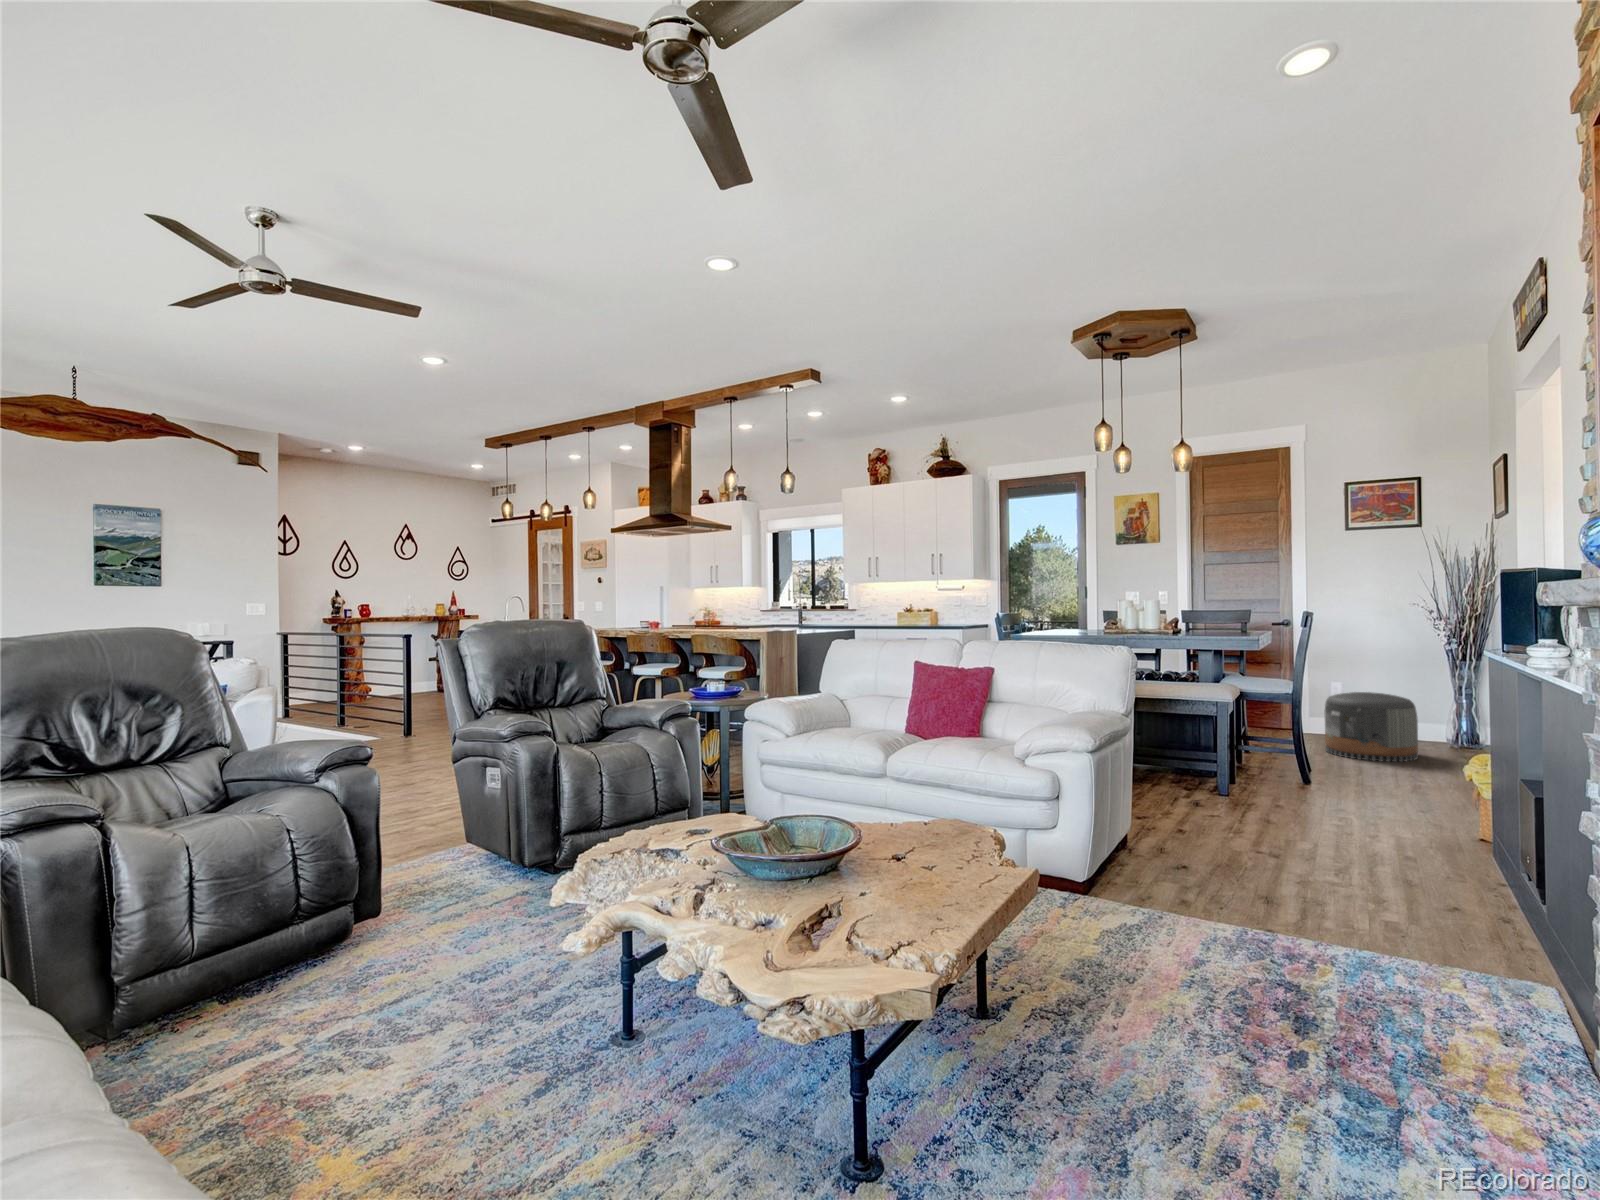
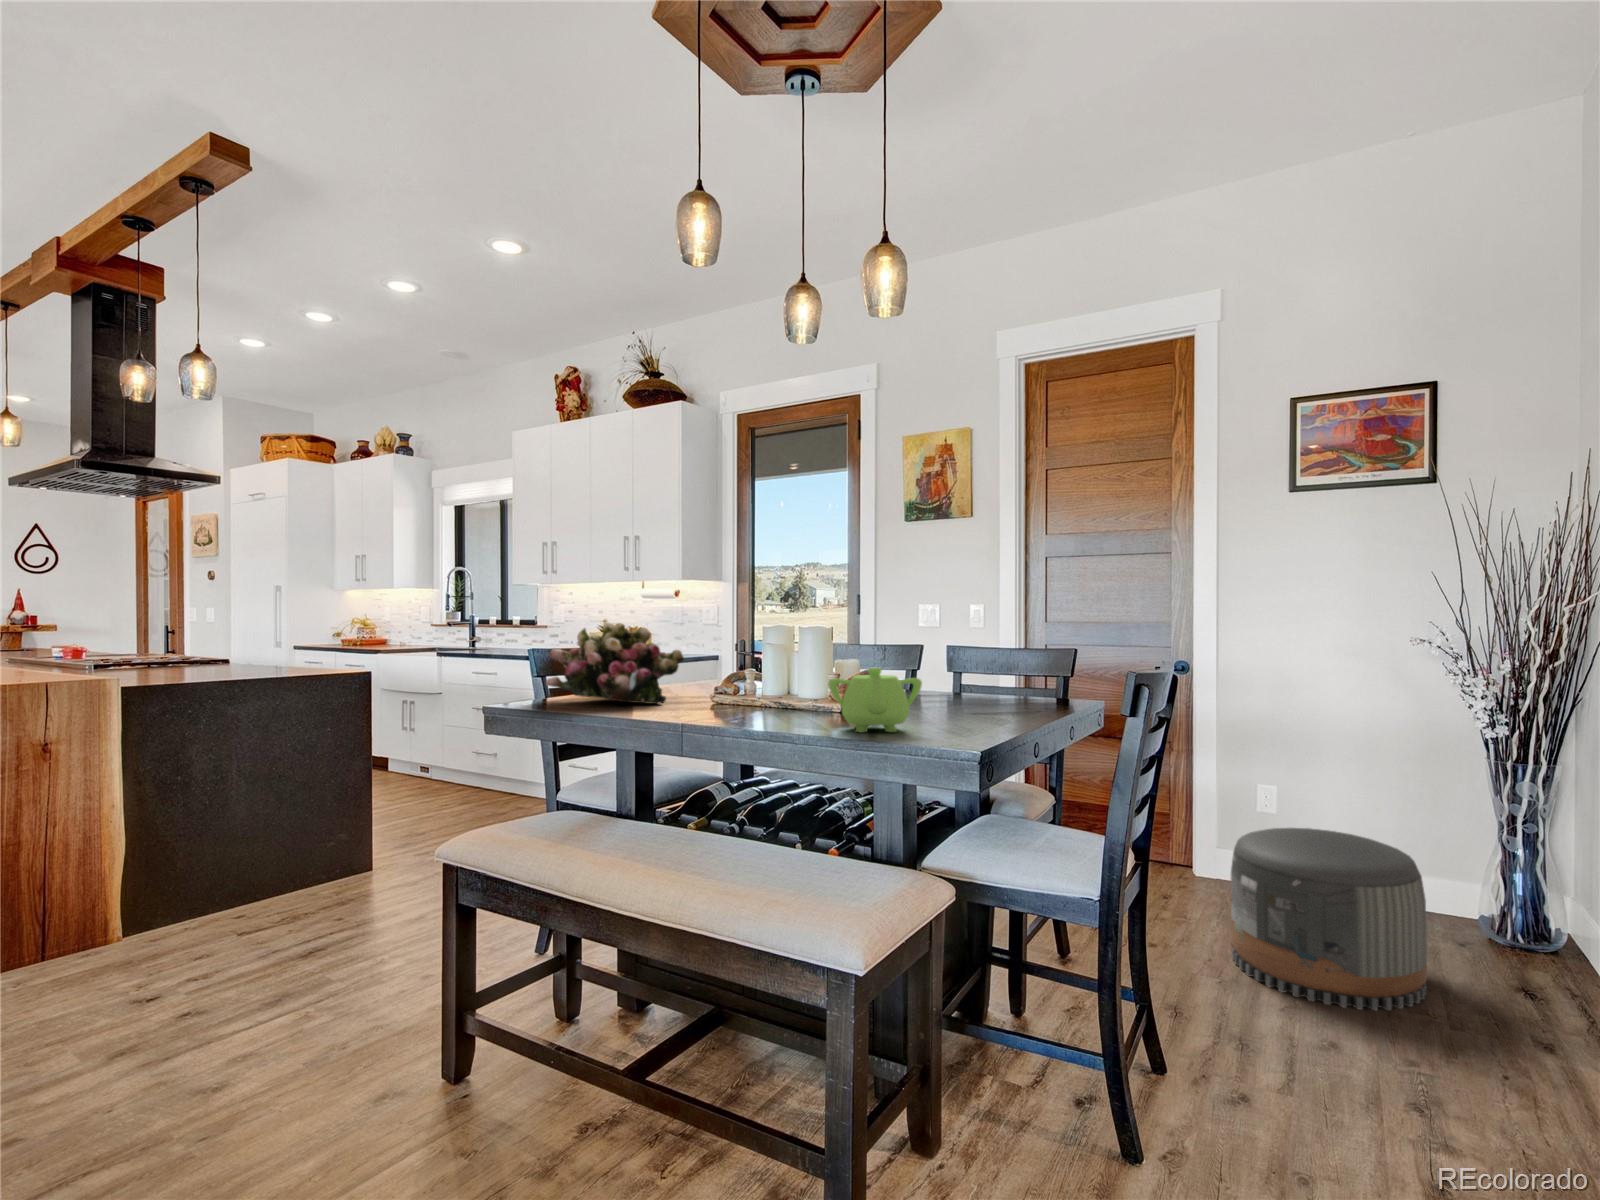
flower arrangement: none [1038,600,1095,633] -> present [546,623,684,704]
teapot: none [1193,613,1228,636] -> present [829,668,922,732]

